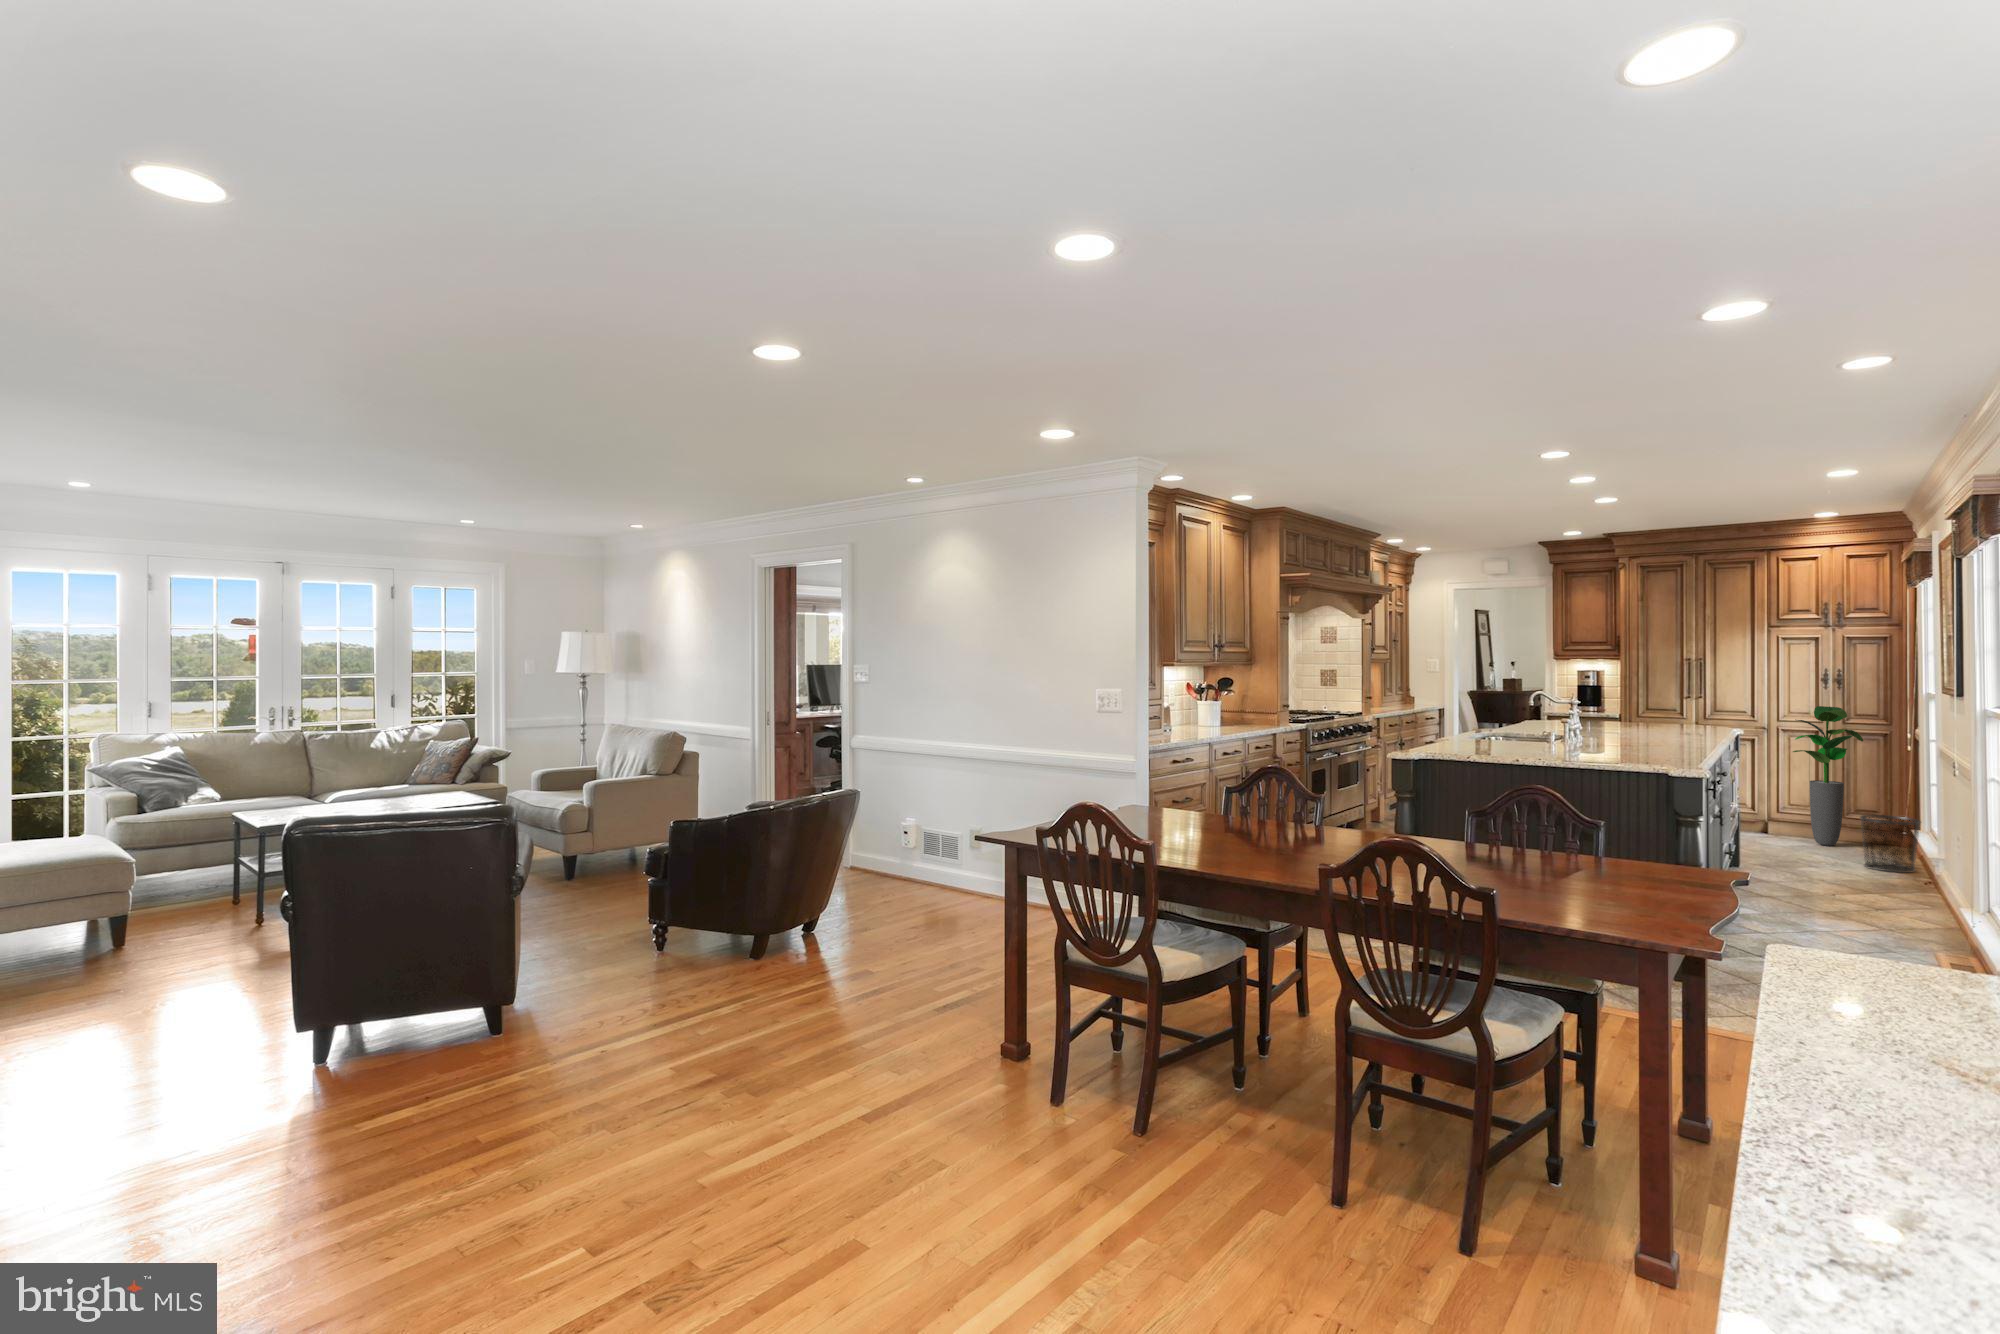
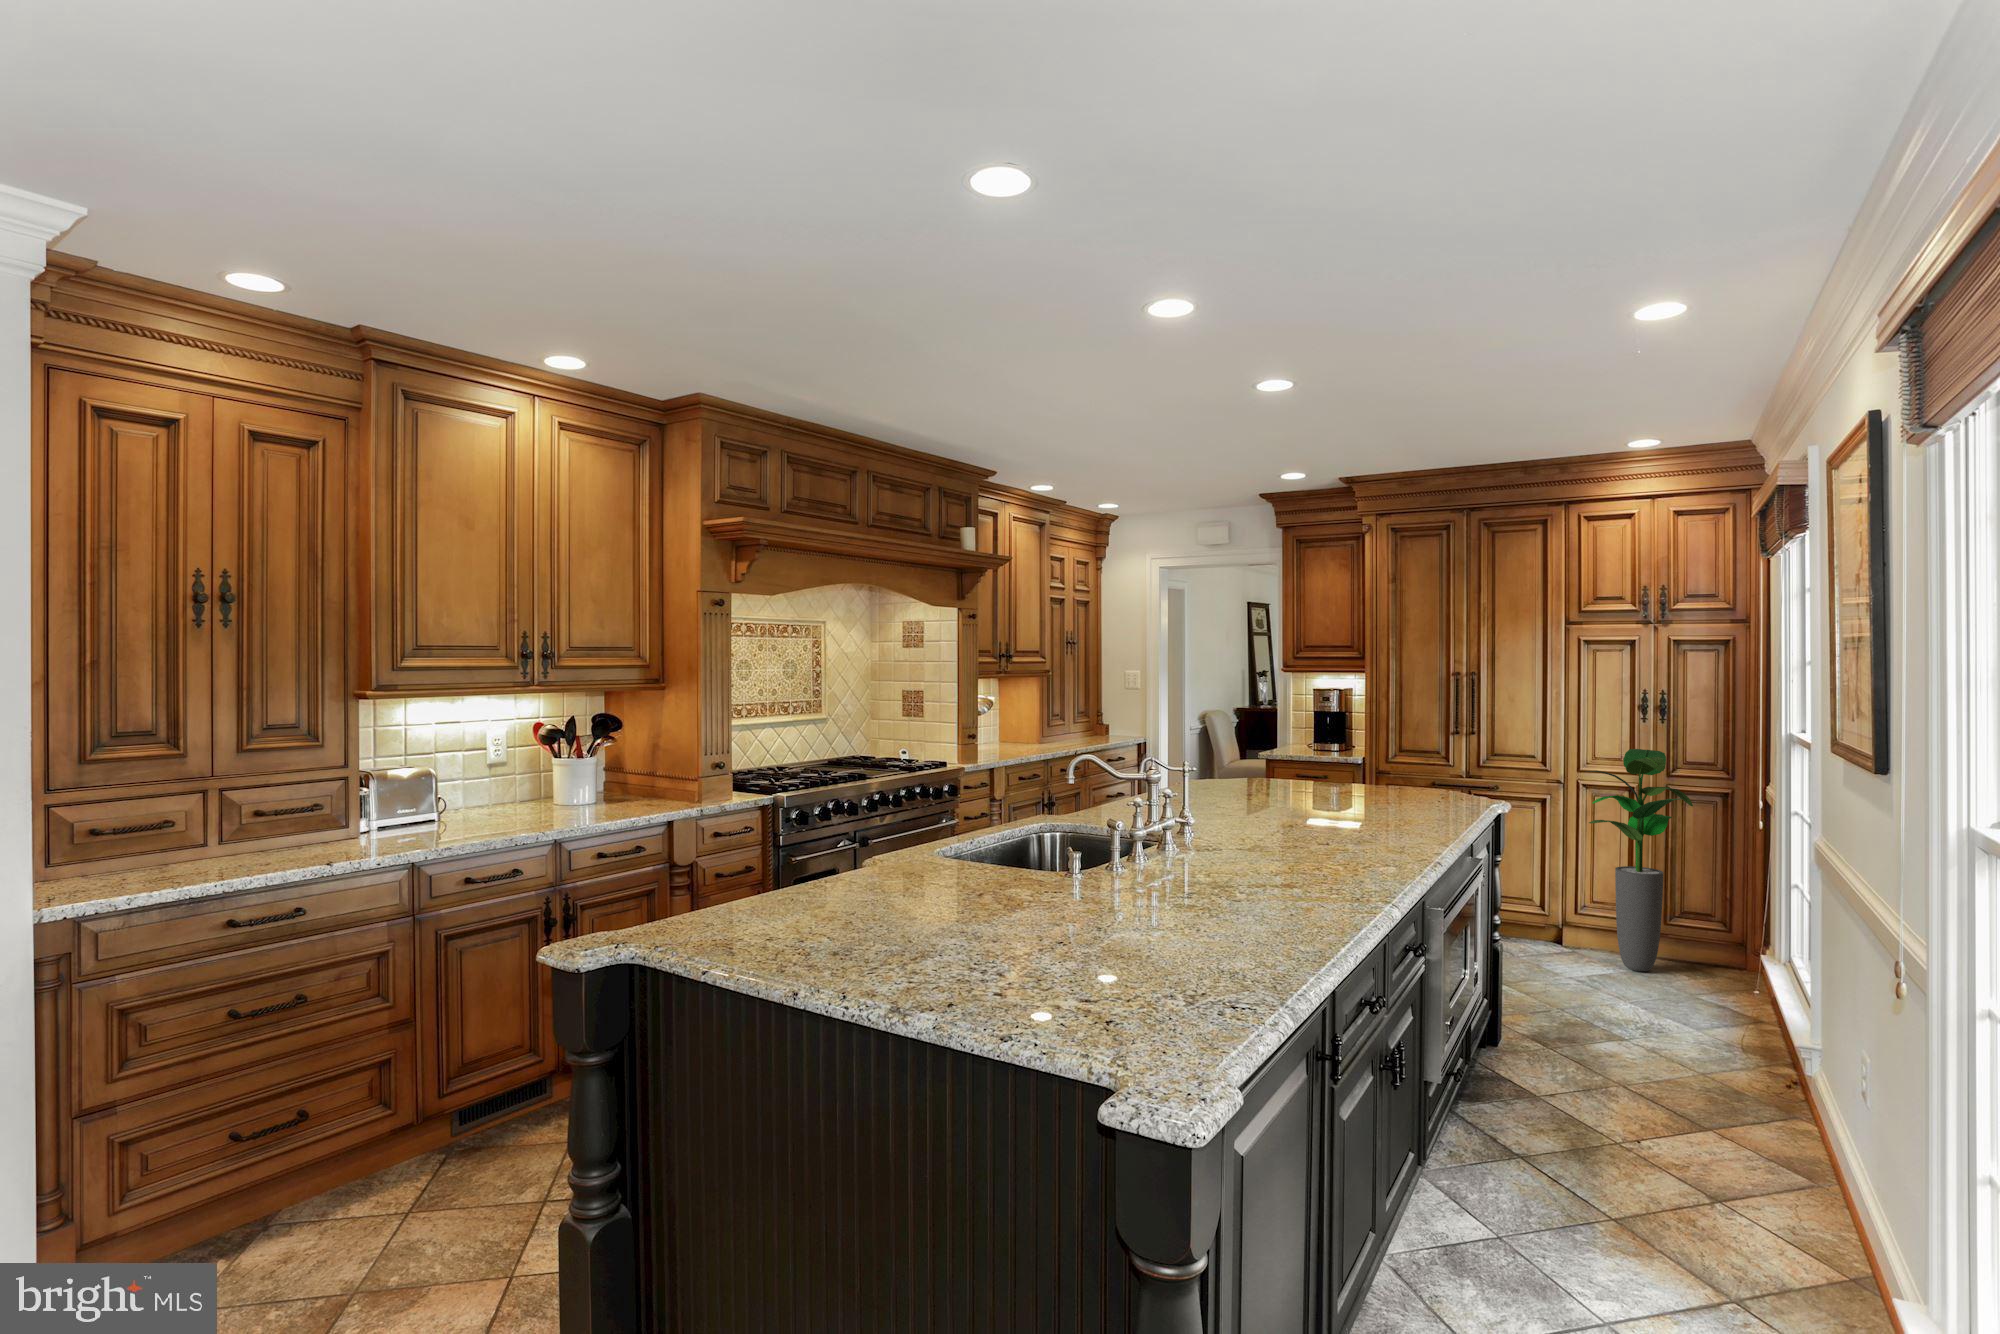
waste bin: present [1860,815,1921,873] -> none [1668,937,1760,1041]

